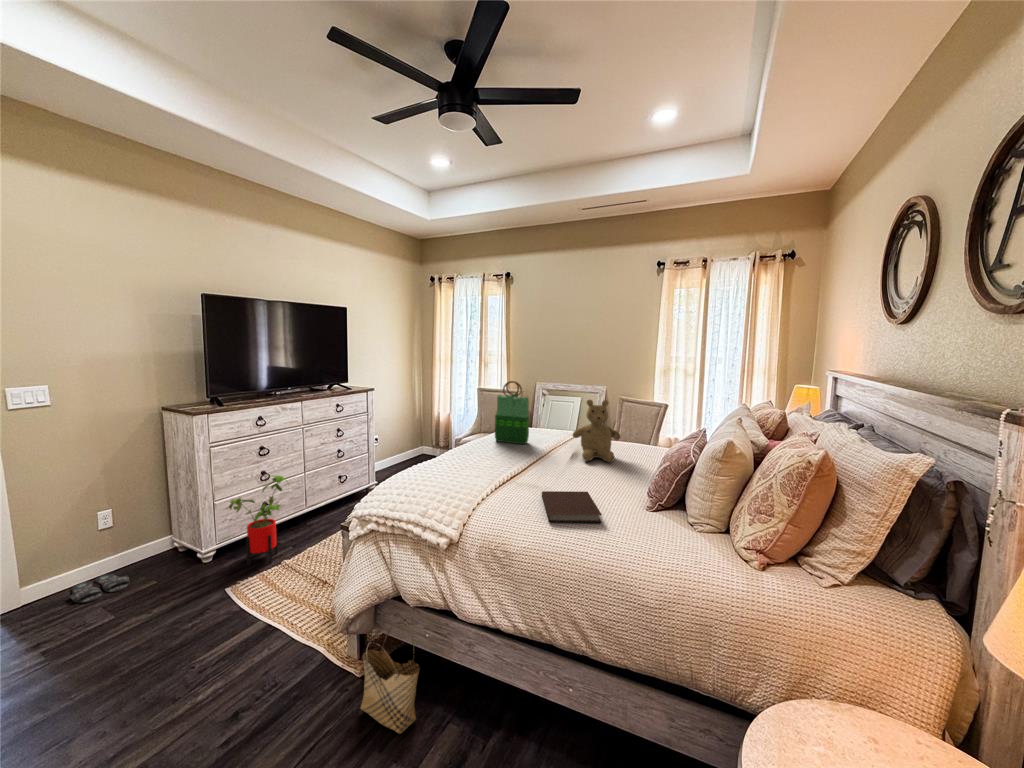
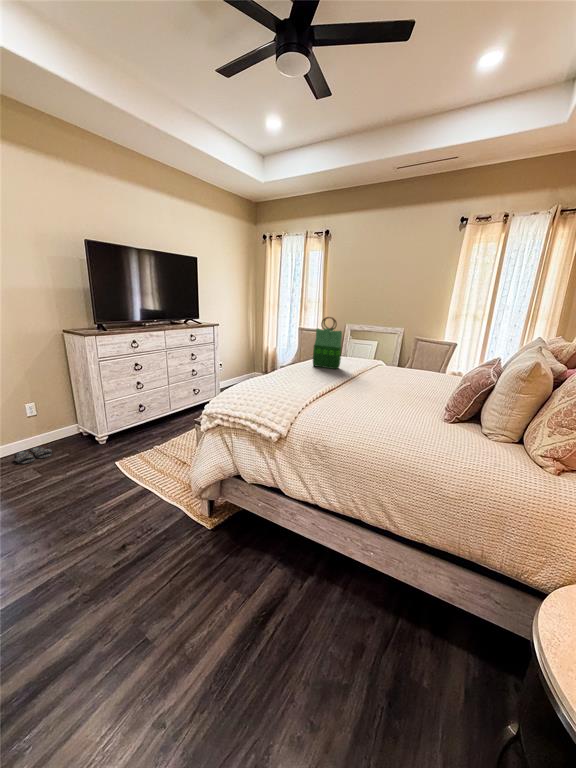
teddy bear: present [573,400,620,462] -> none [377,333,418,386]
house plant: present [229,475,287,565] -> none [115,385,157,448]
notebook: present [542,491,602,523] -> none [354,403,408,429]
woven basket: present [361,622,420,733] -> none [211,493,254,569]

